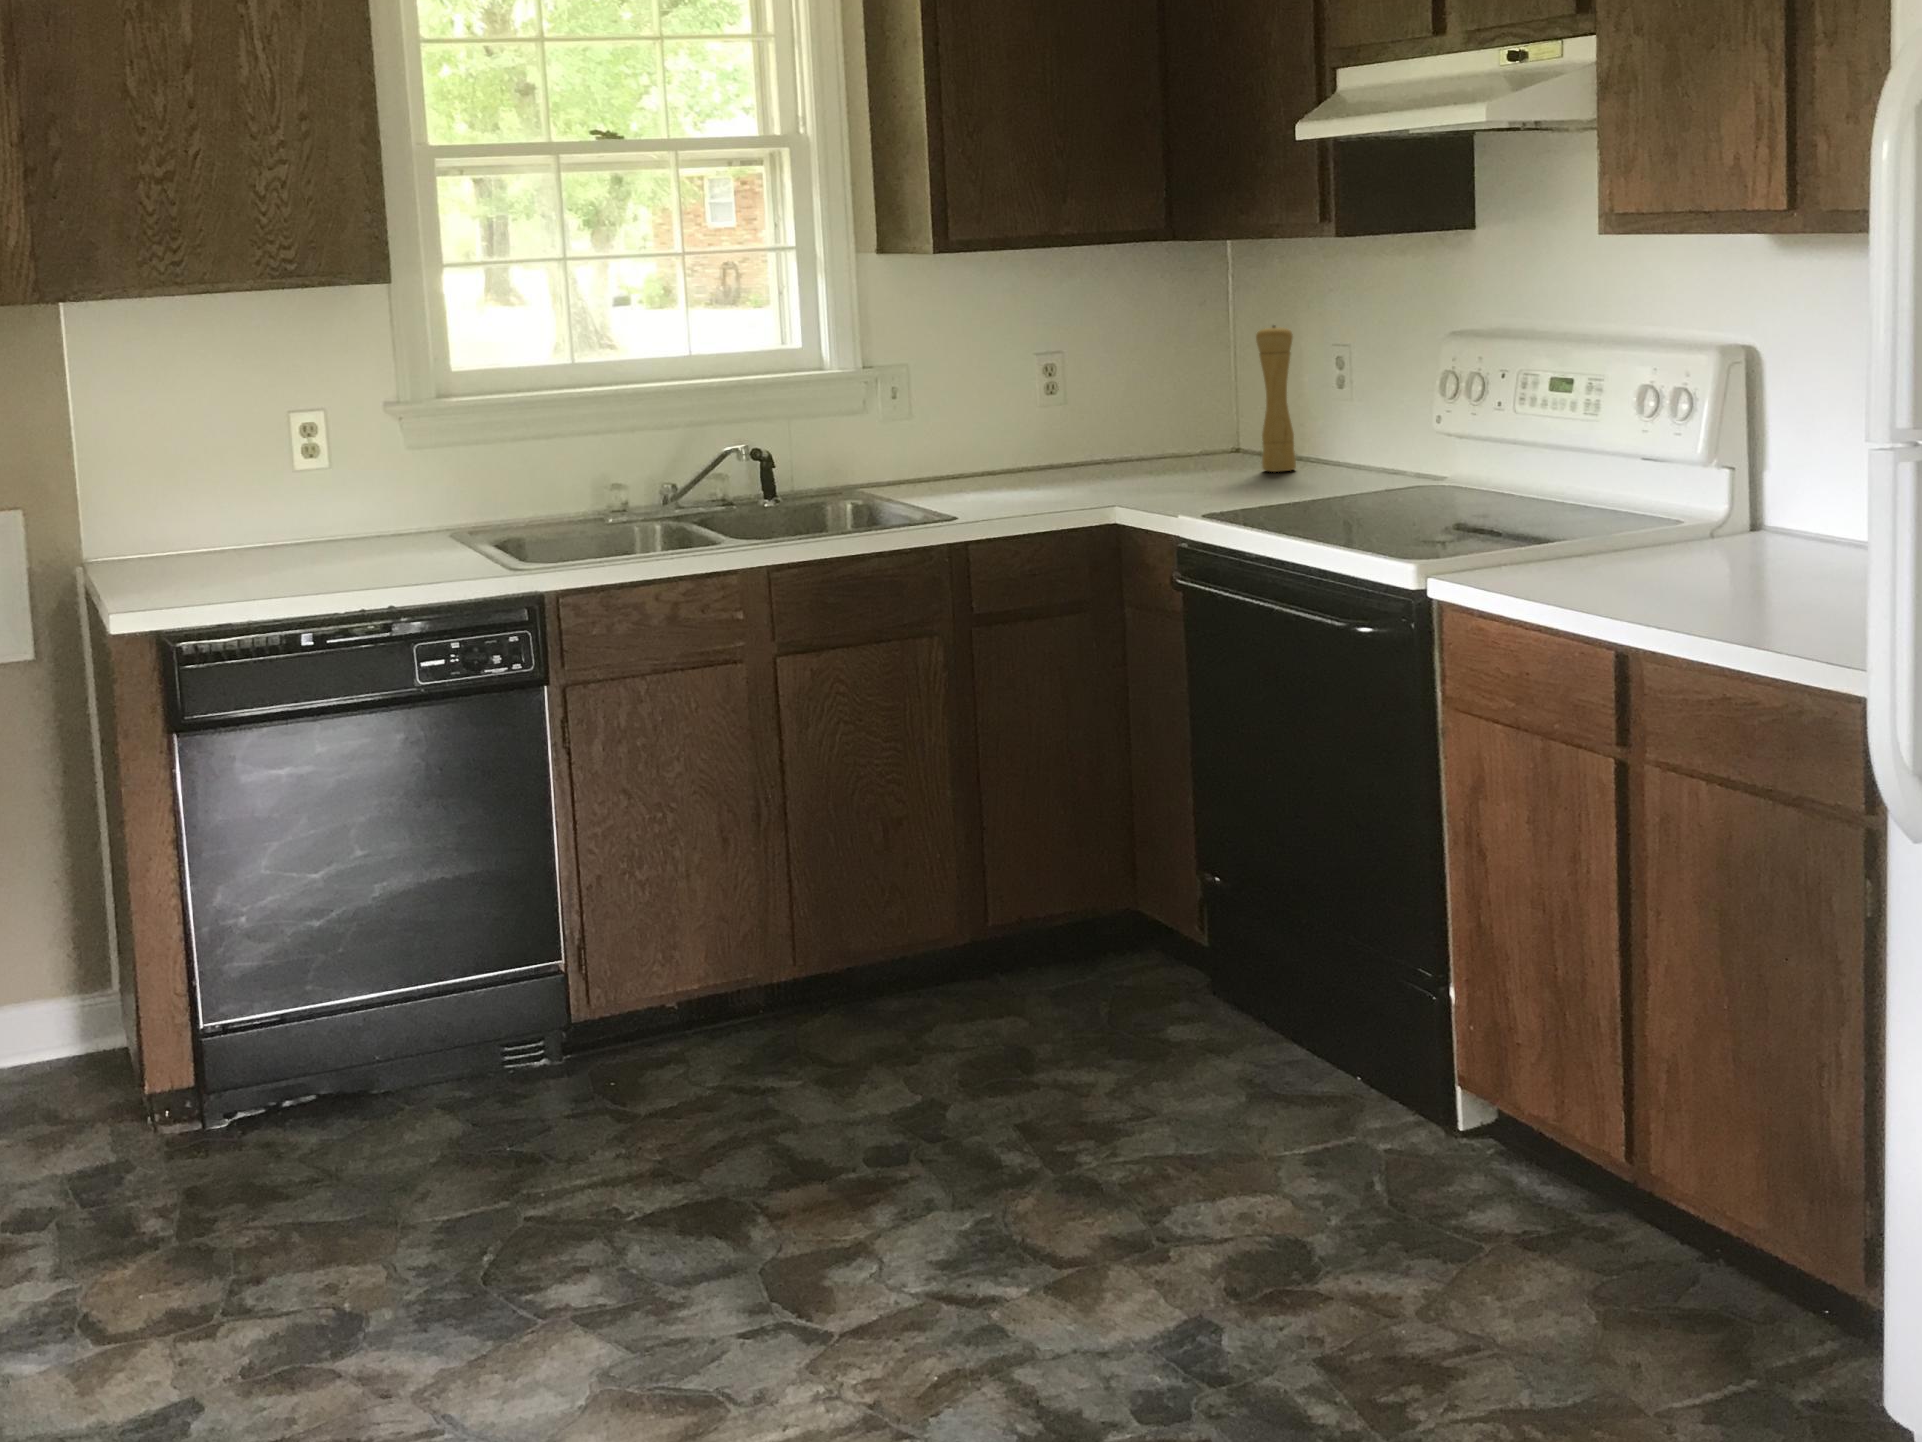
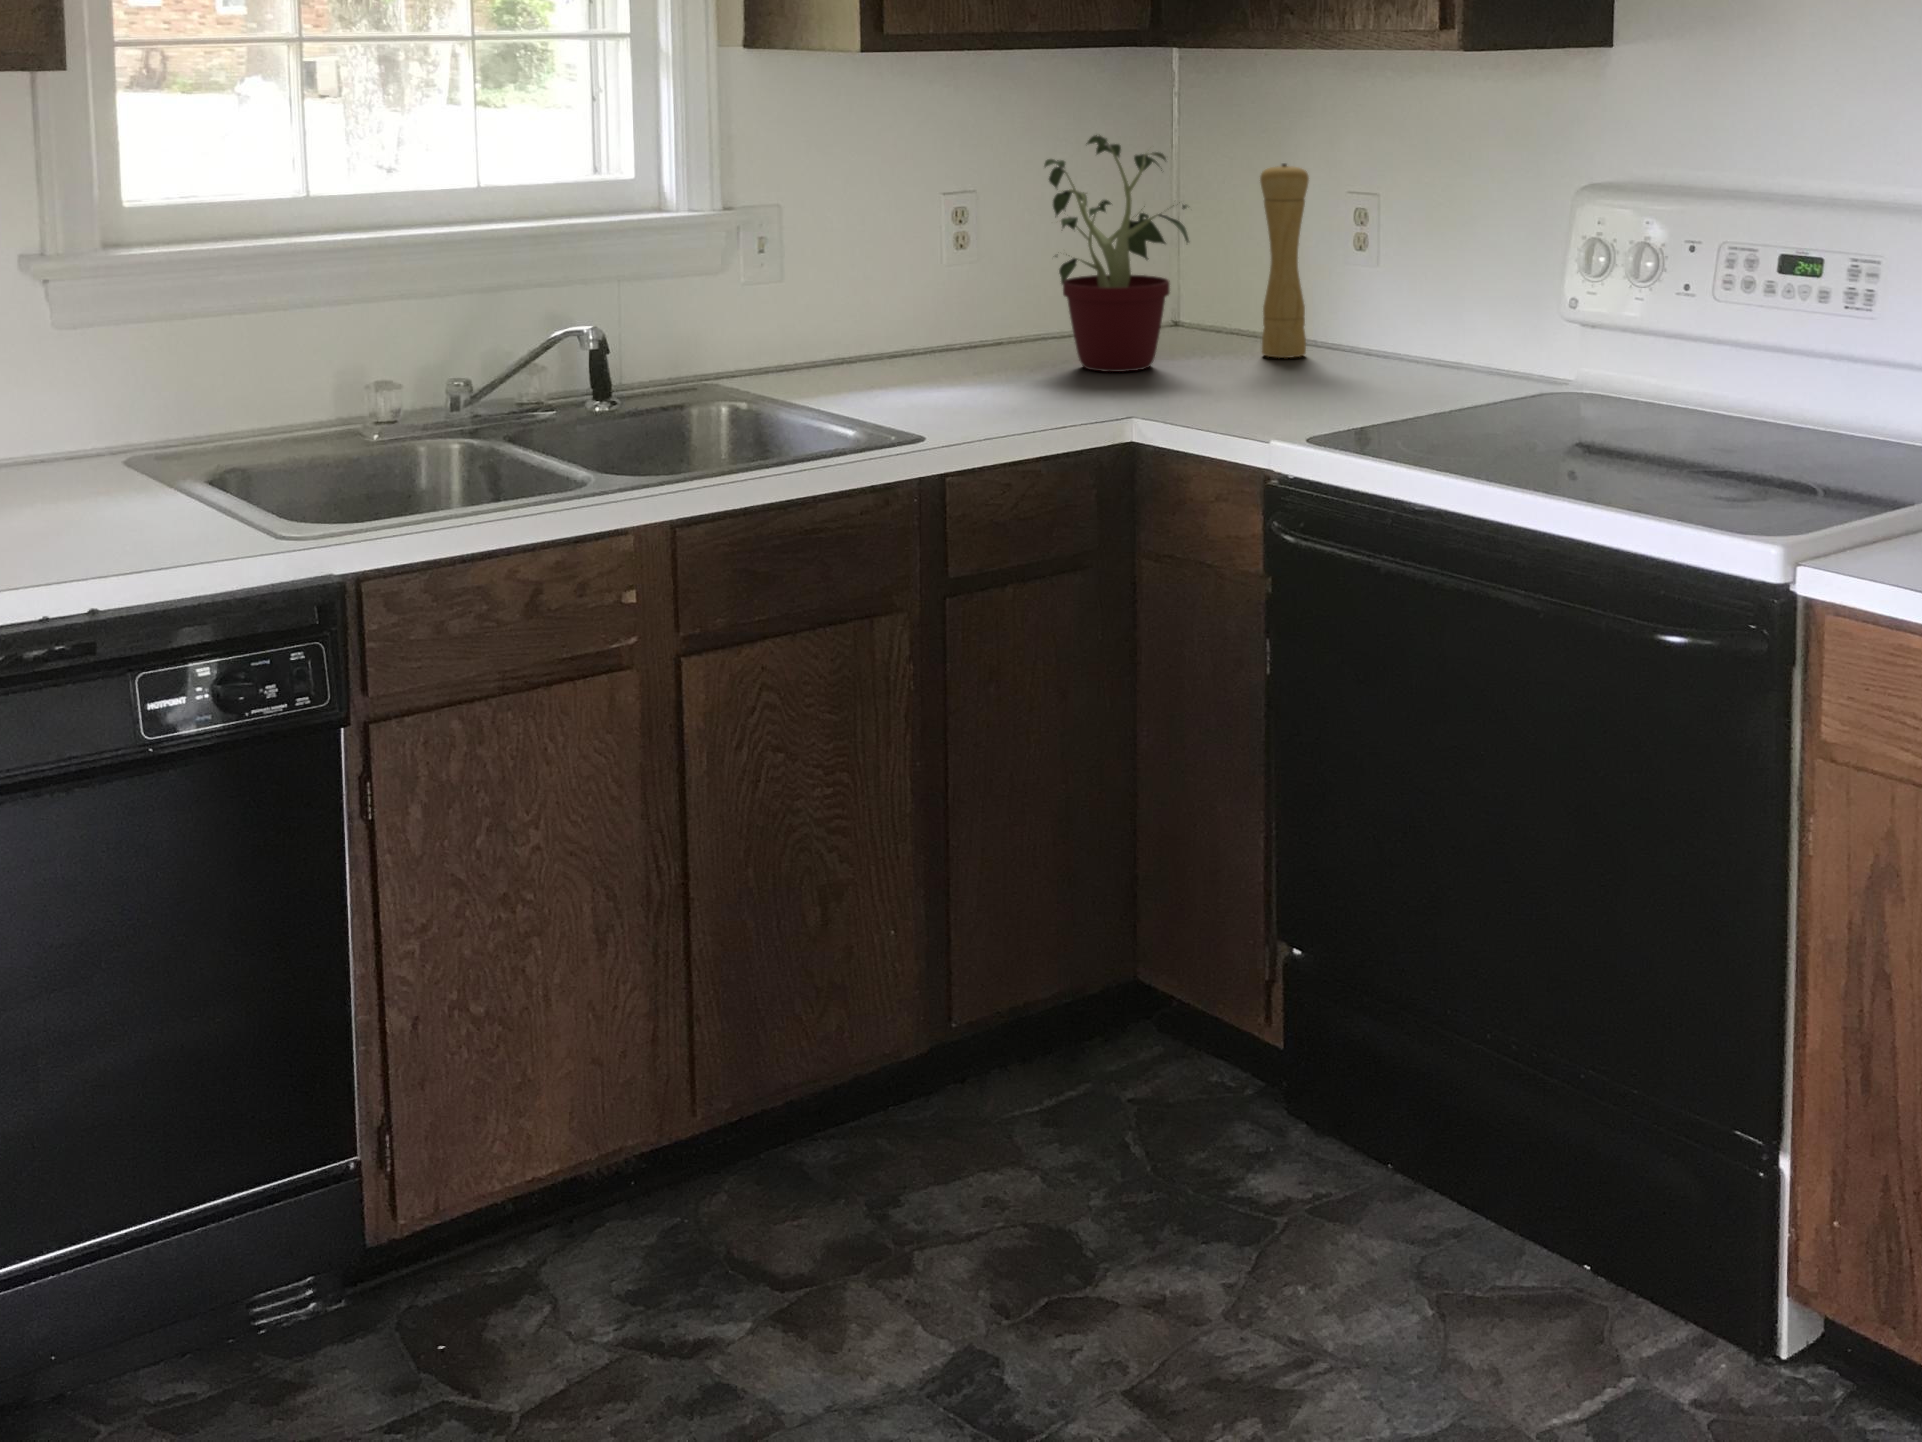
potted plant: none [1088,308,1199,482] -> present [1045,135,1189,372]

